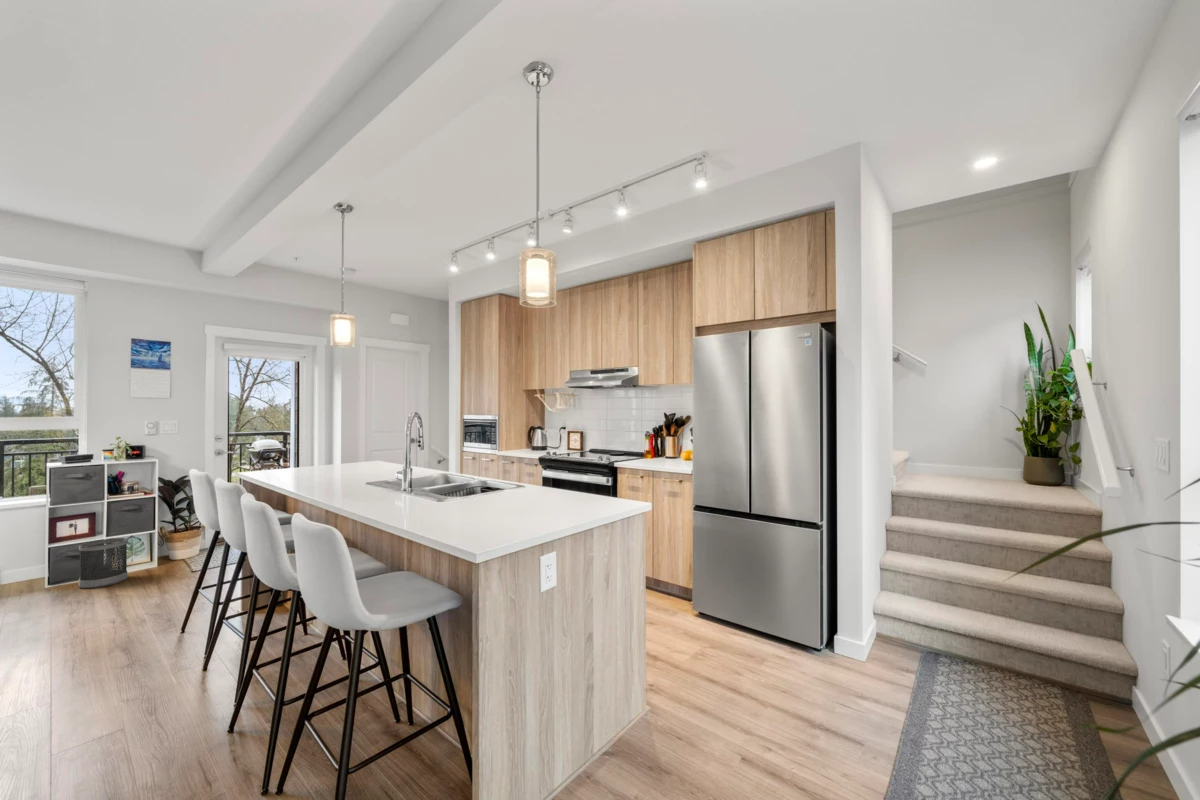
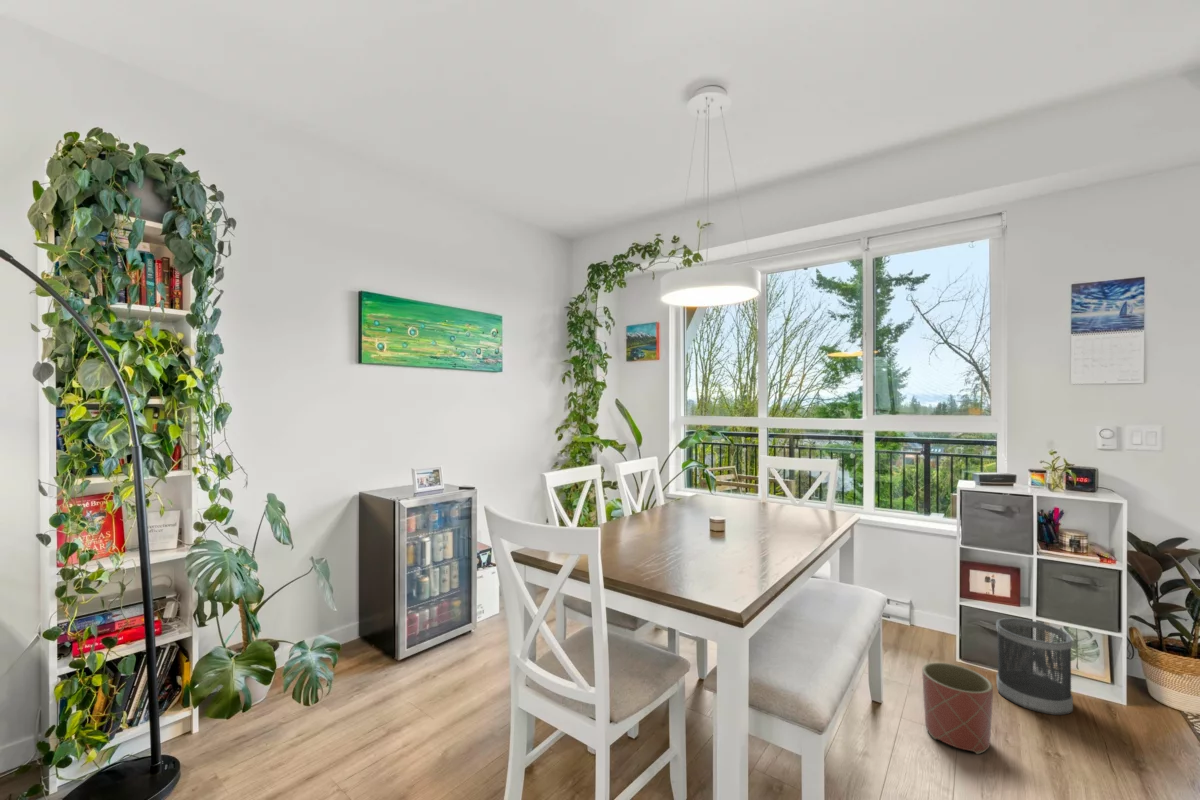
planter: none [26,569,79,618] -> present [922,663,993,754]

